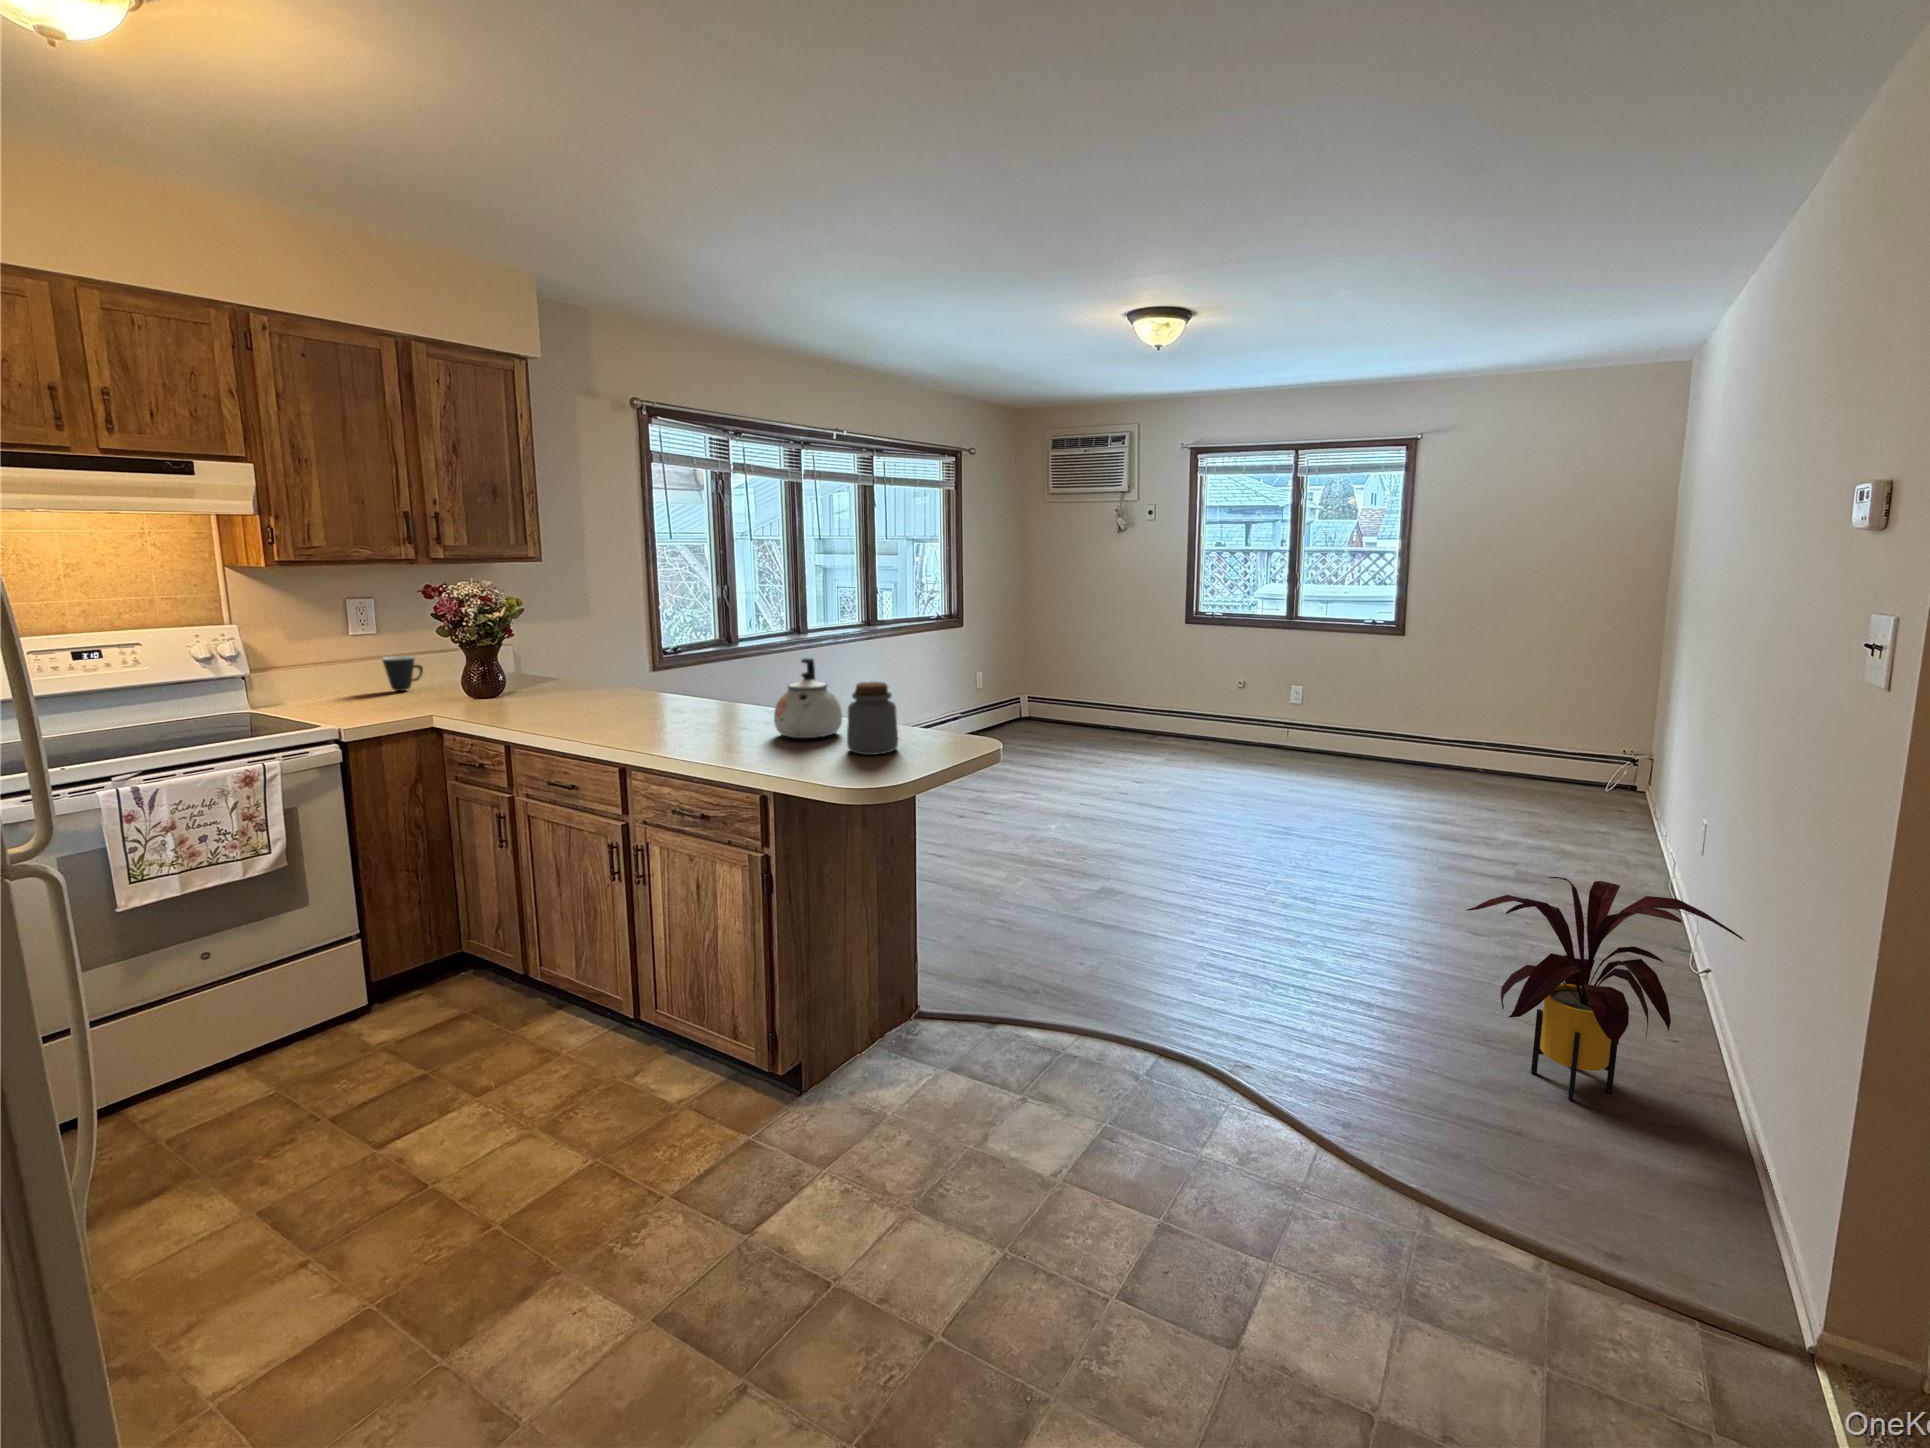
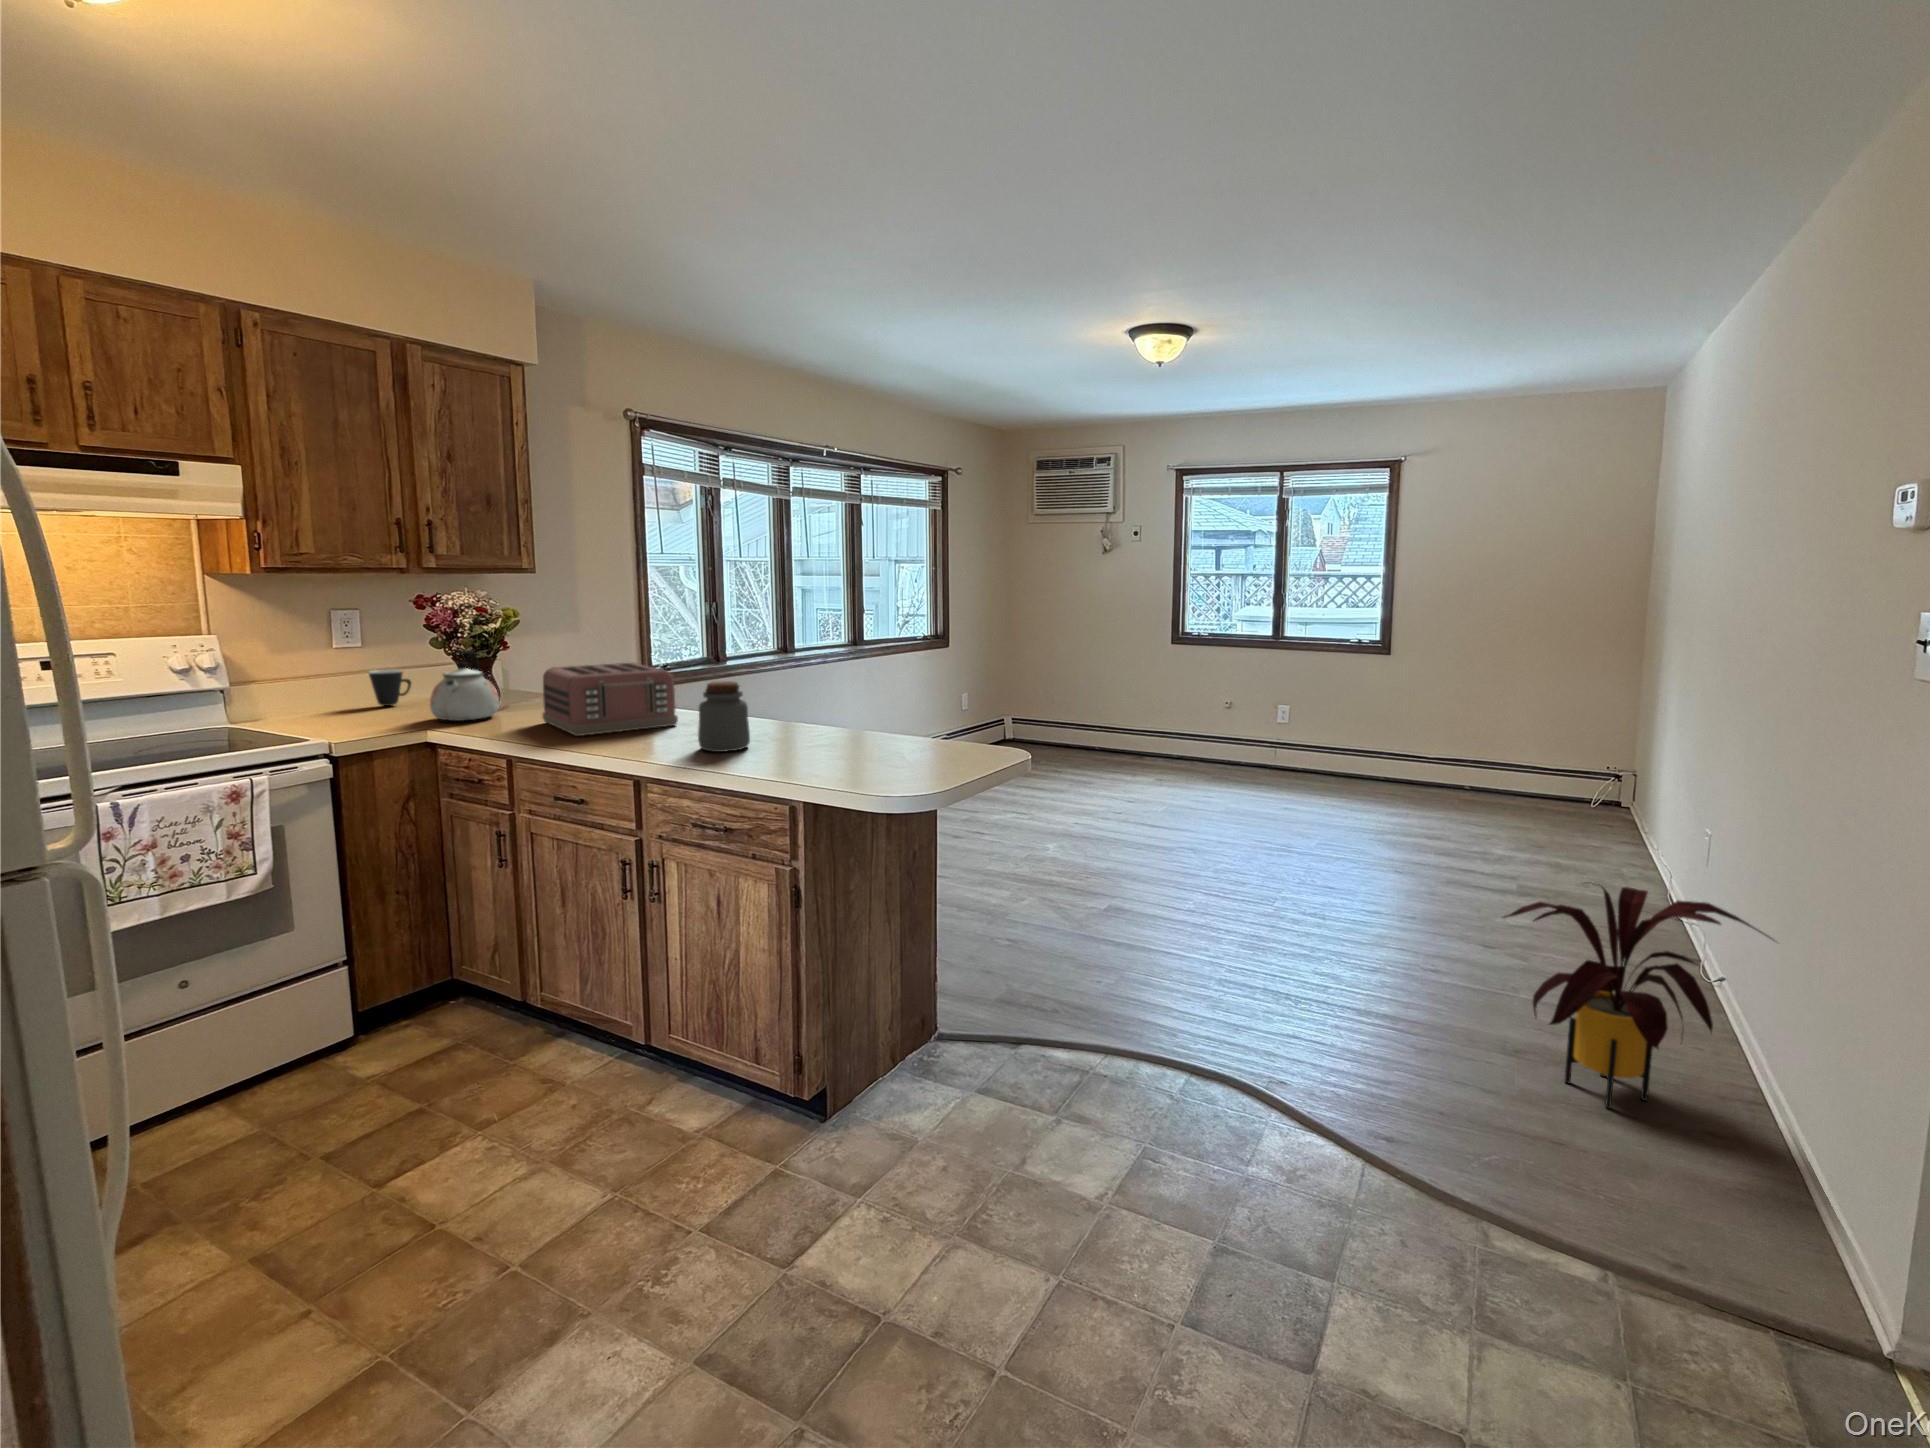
toaster: none [541,651,669,724] -> present [542,663,678,736]
kettle: present [774,658,842,738] -> present [430,650,499,721]
jar: present [847,682,898,755] -> present [698,681,750,752]

